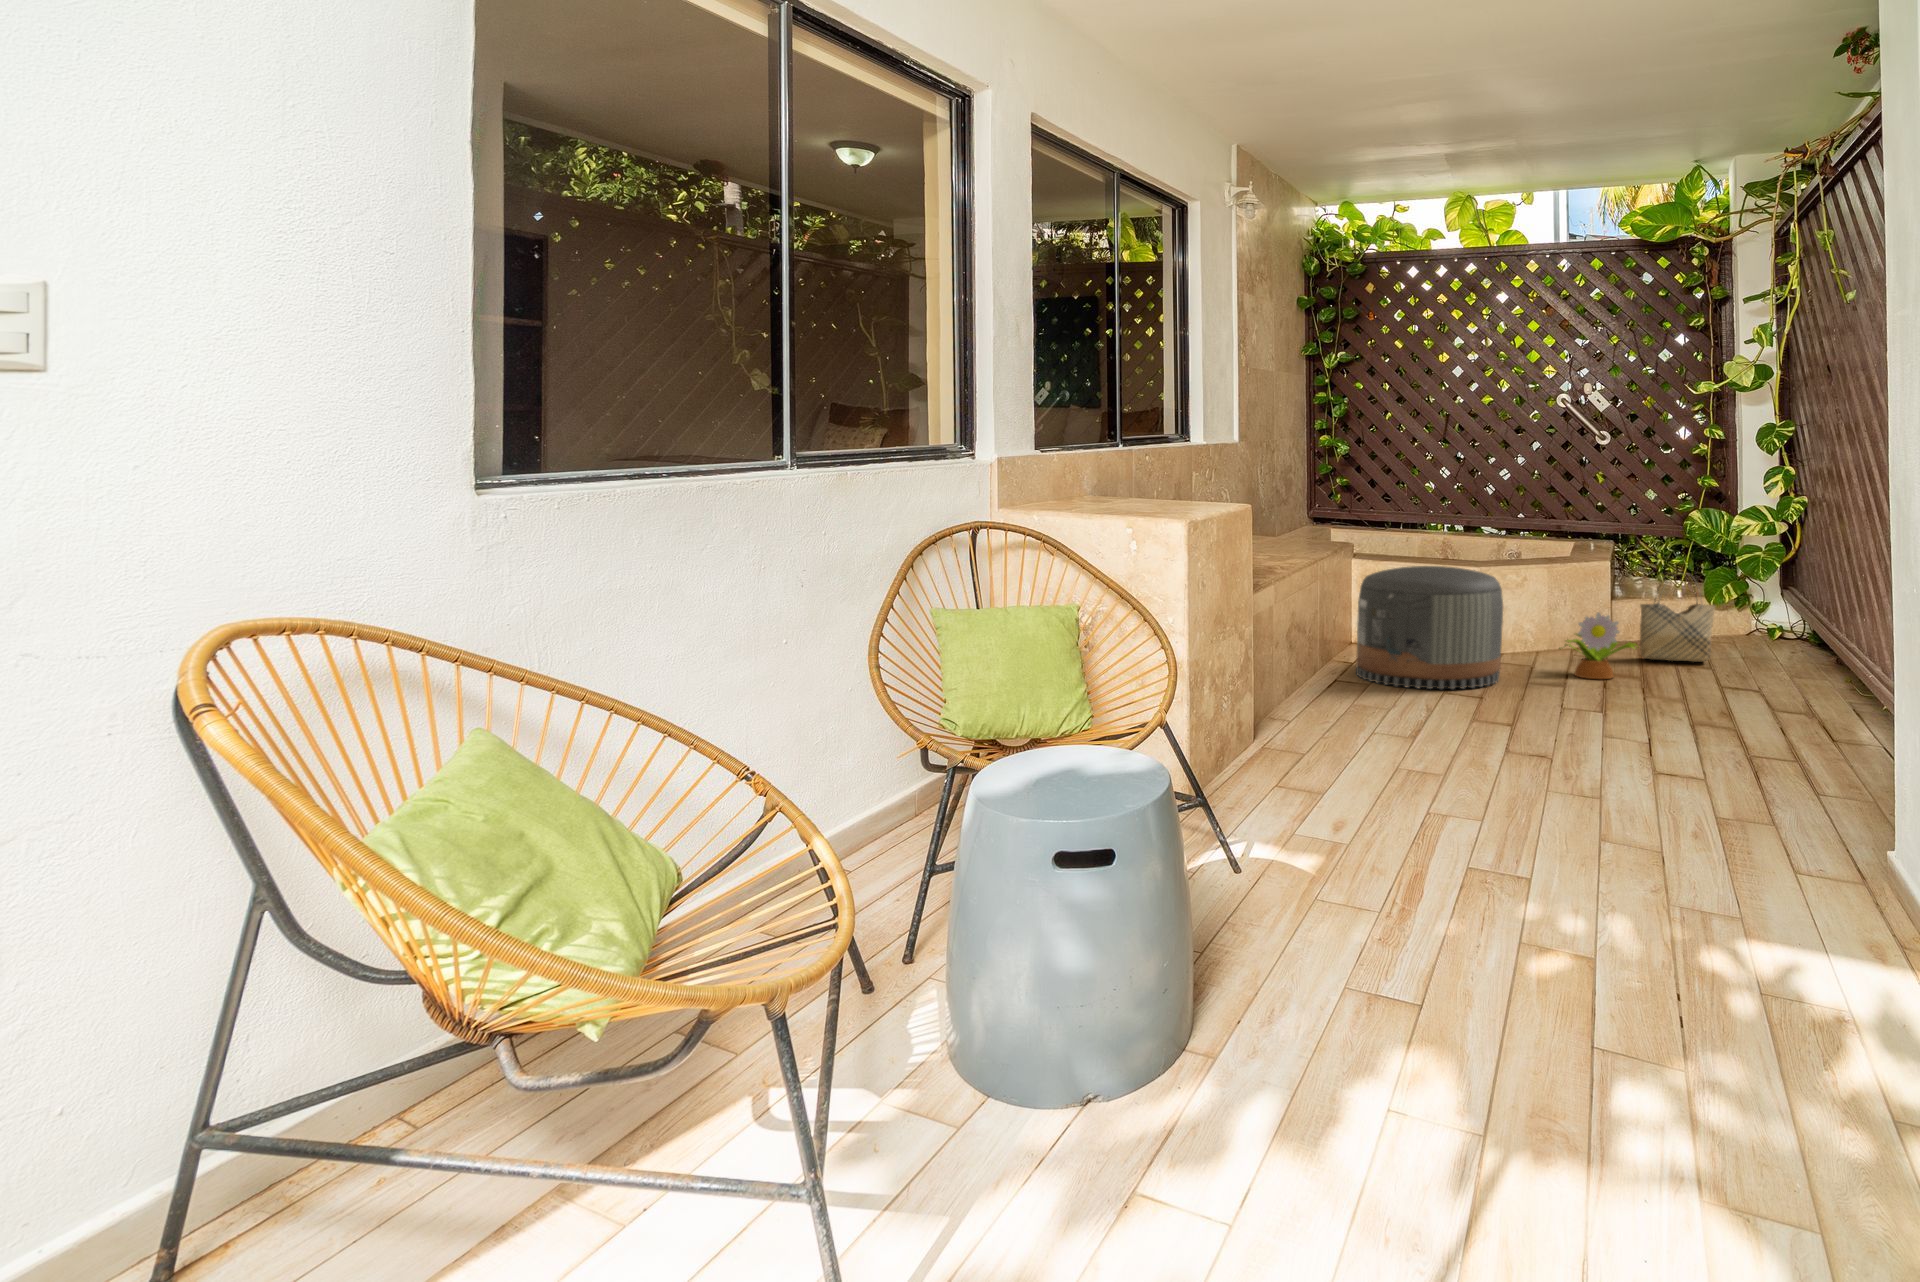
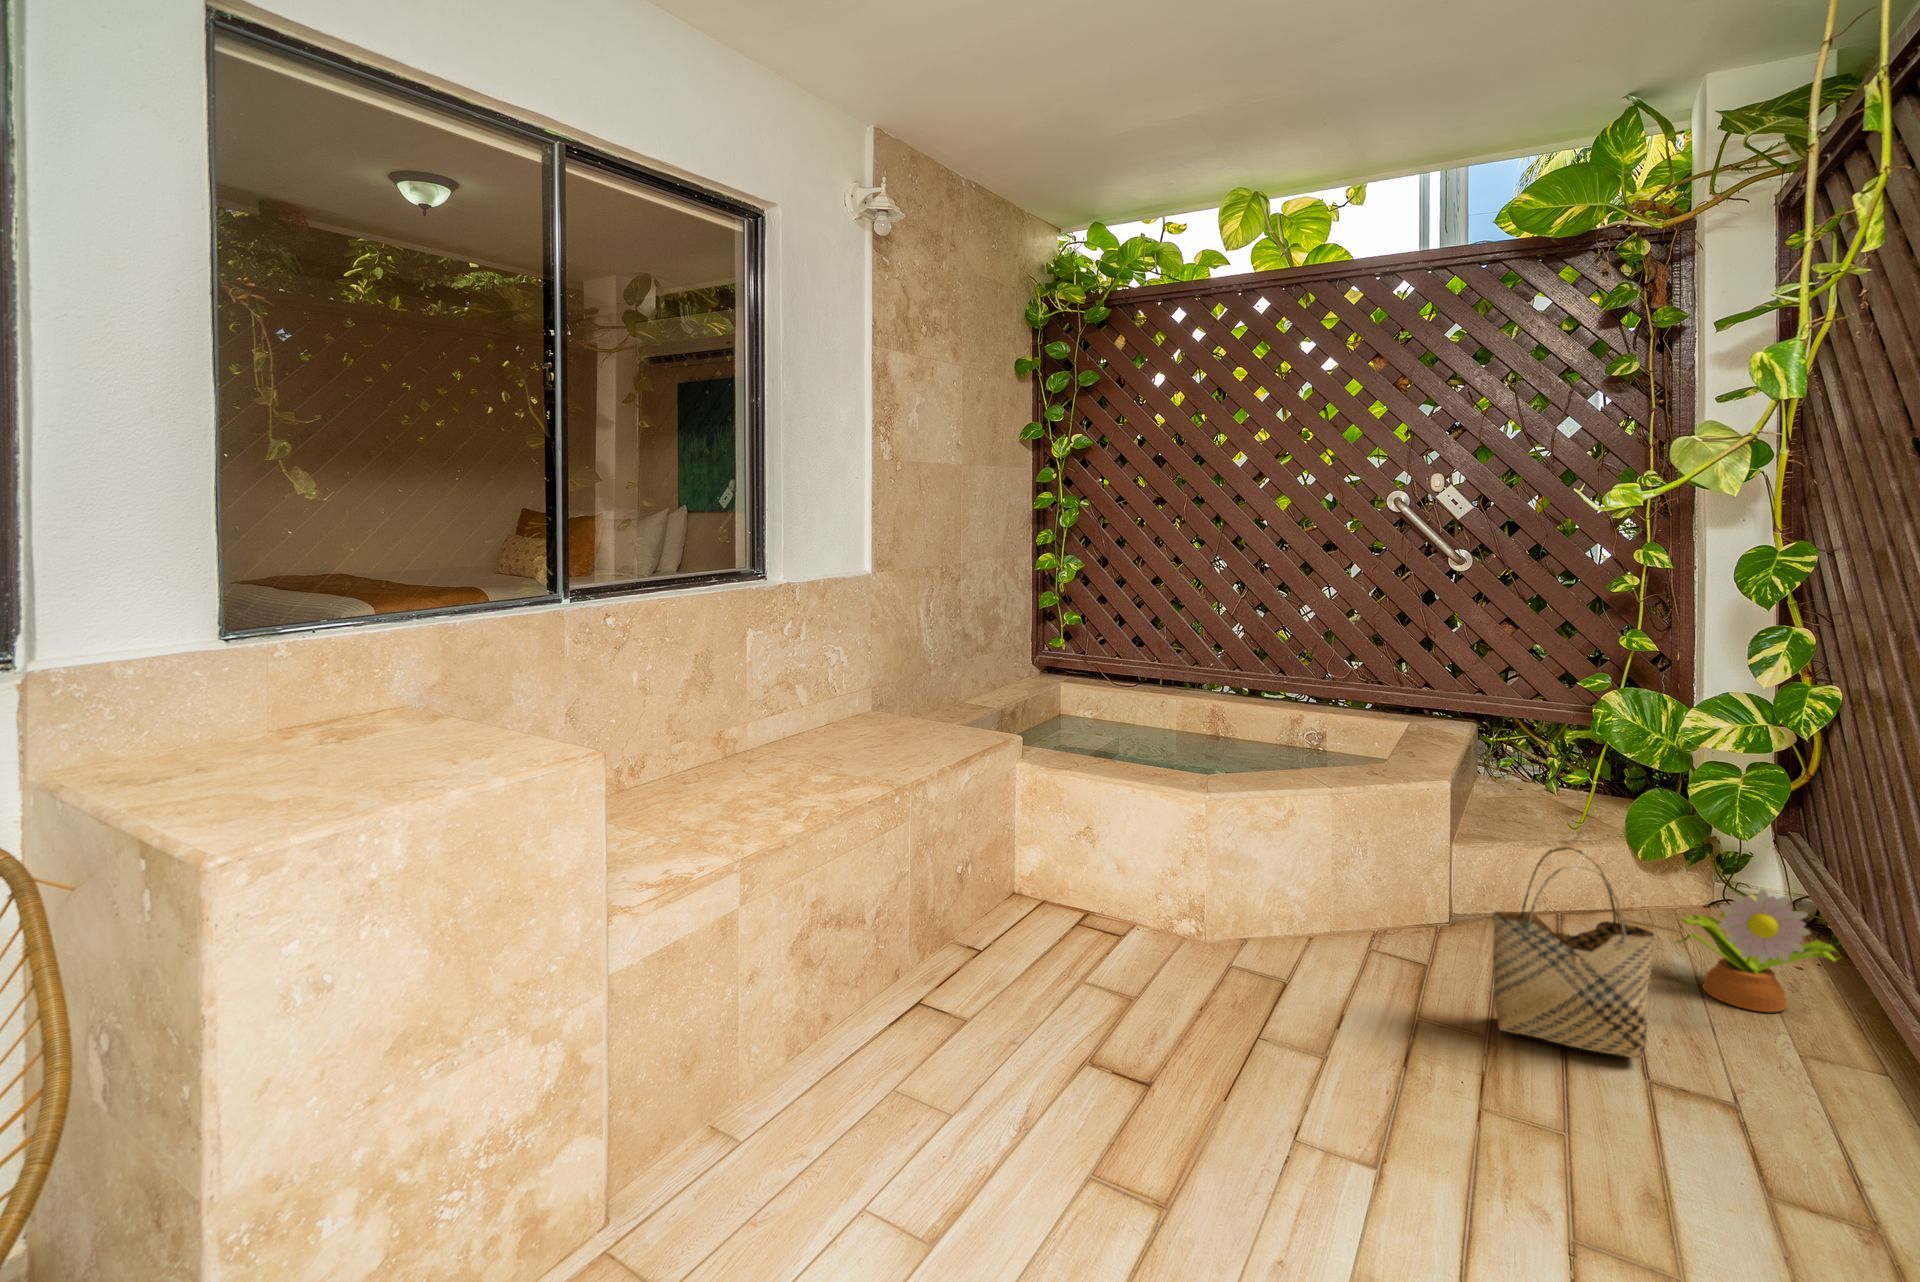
pouf: present [1356,566,1503,689] -> none [857,827,1154,1170]
decorative plant: present [1560,612,1638,679] -> present [1676,889,1839,1012]

